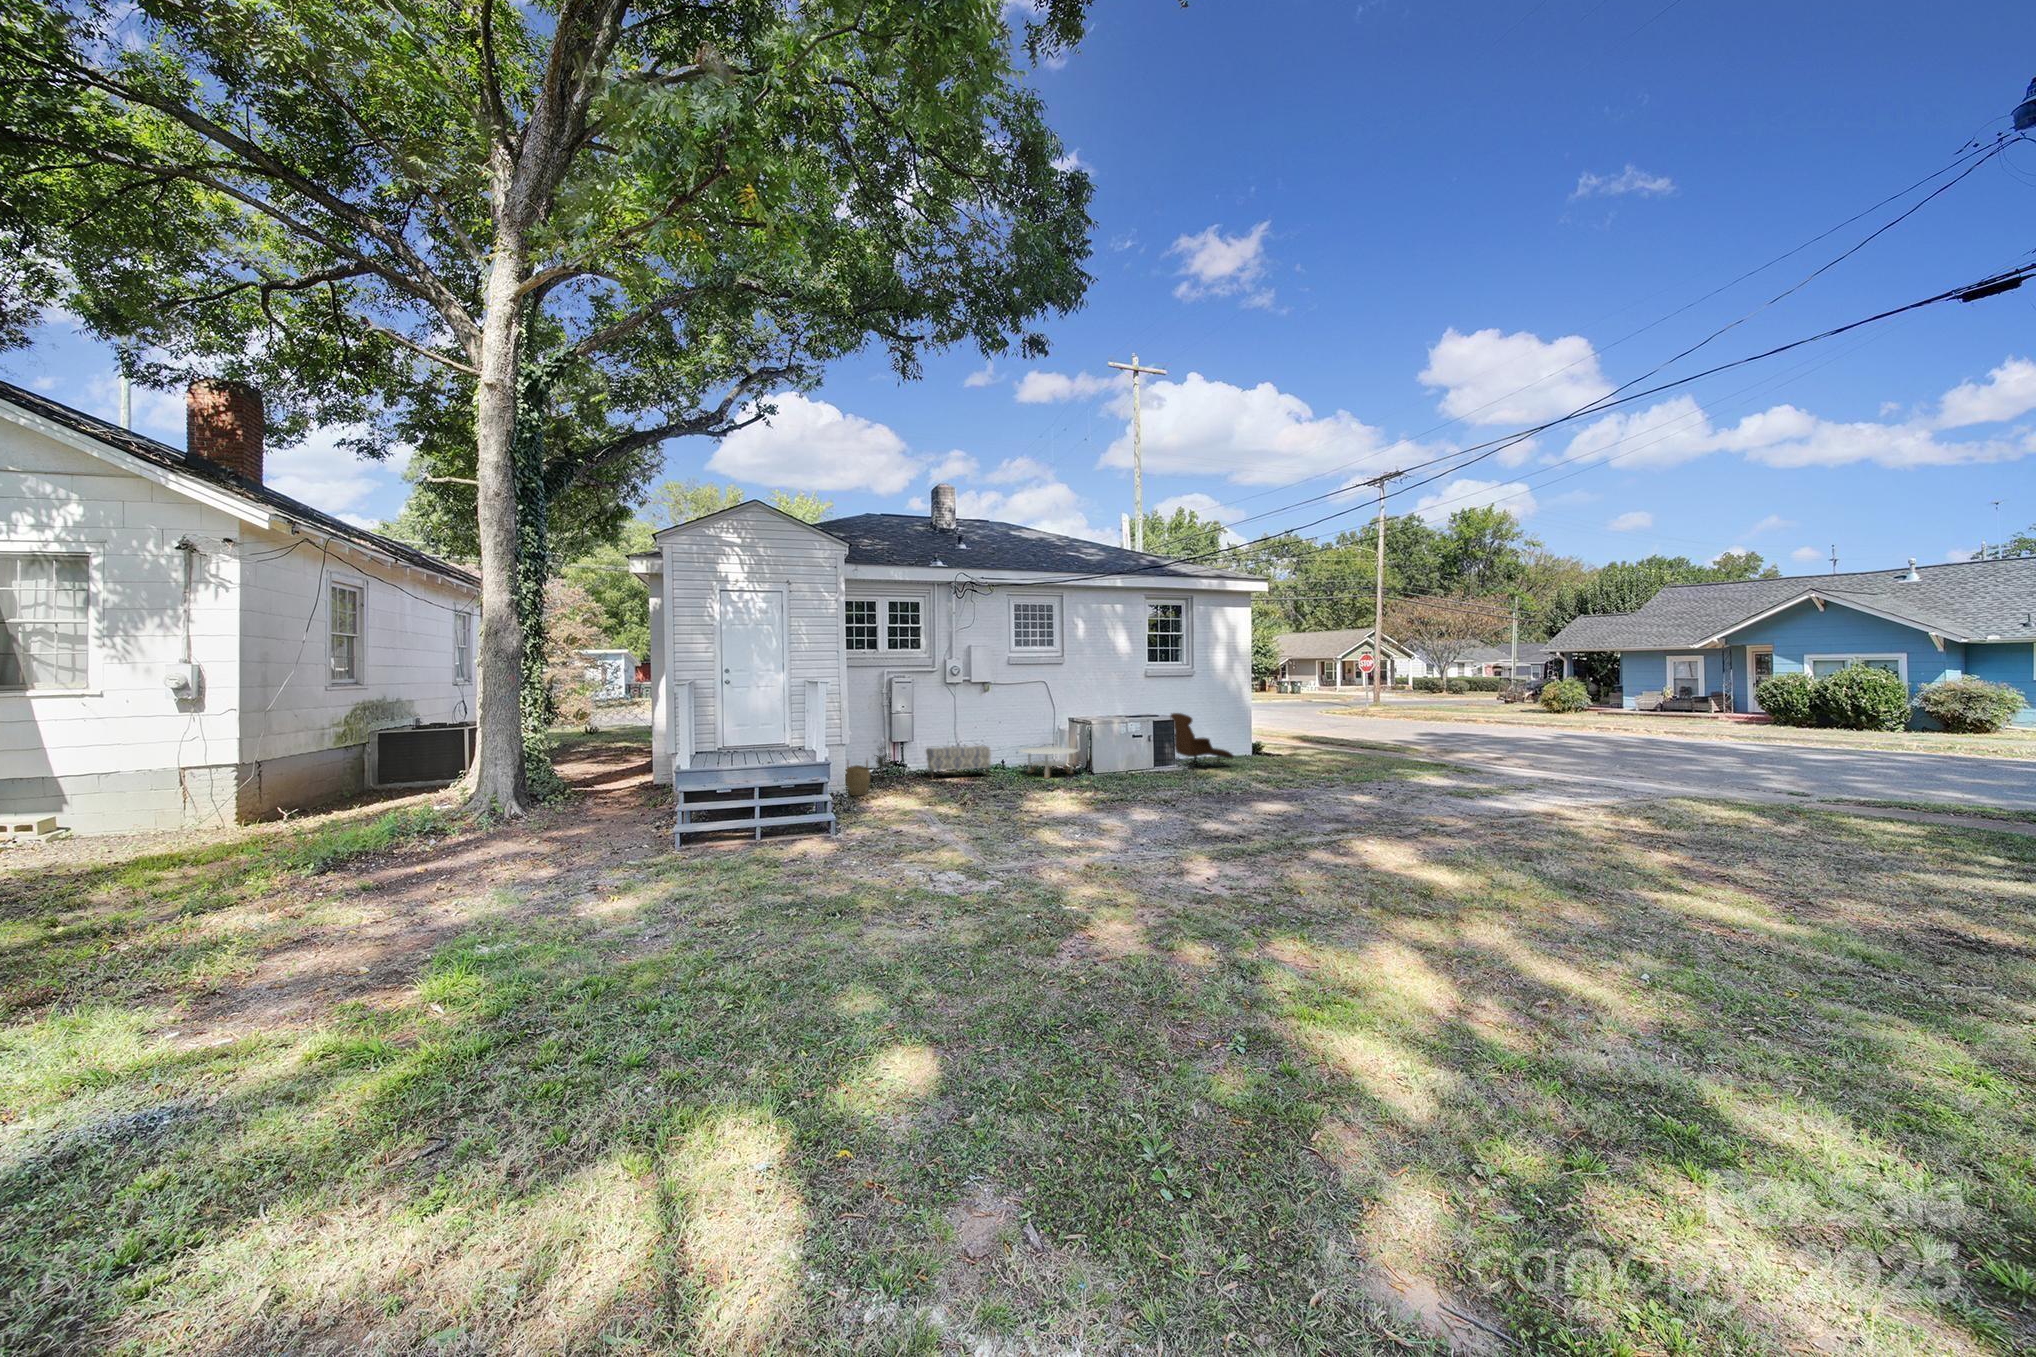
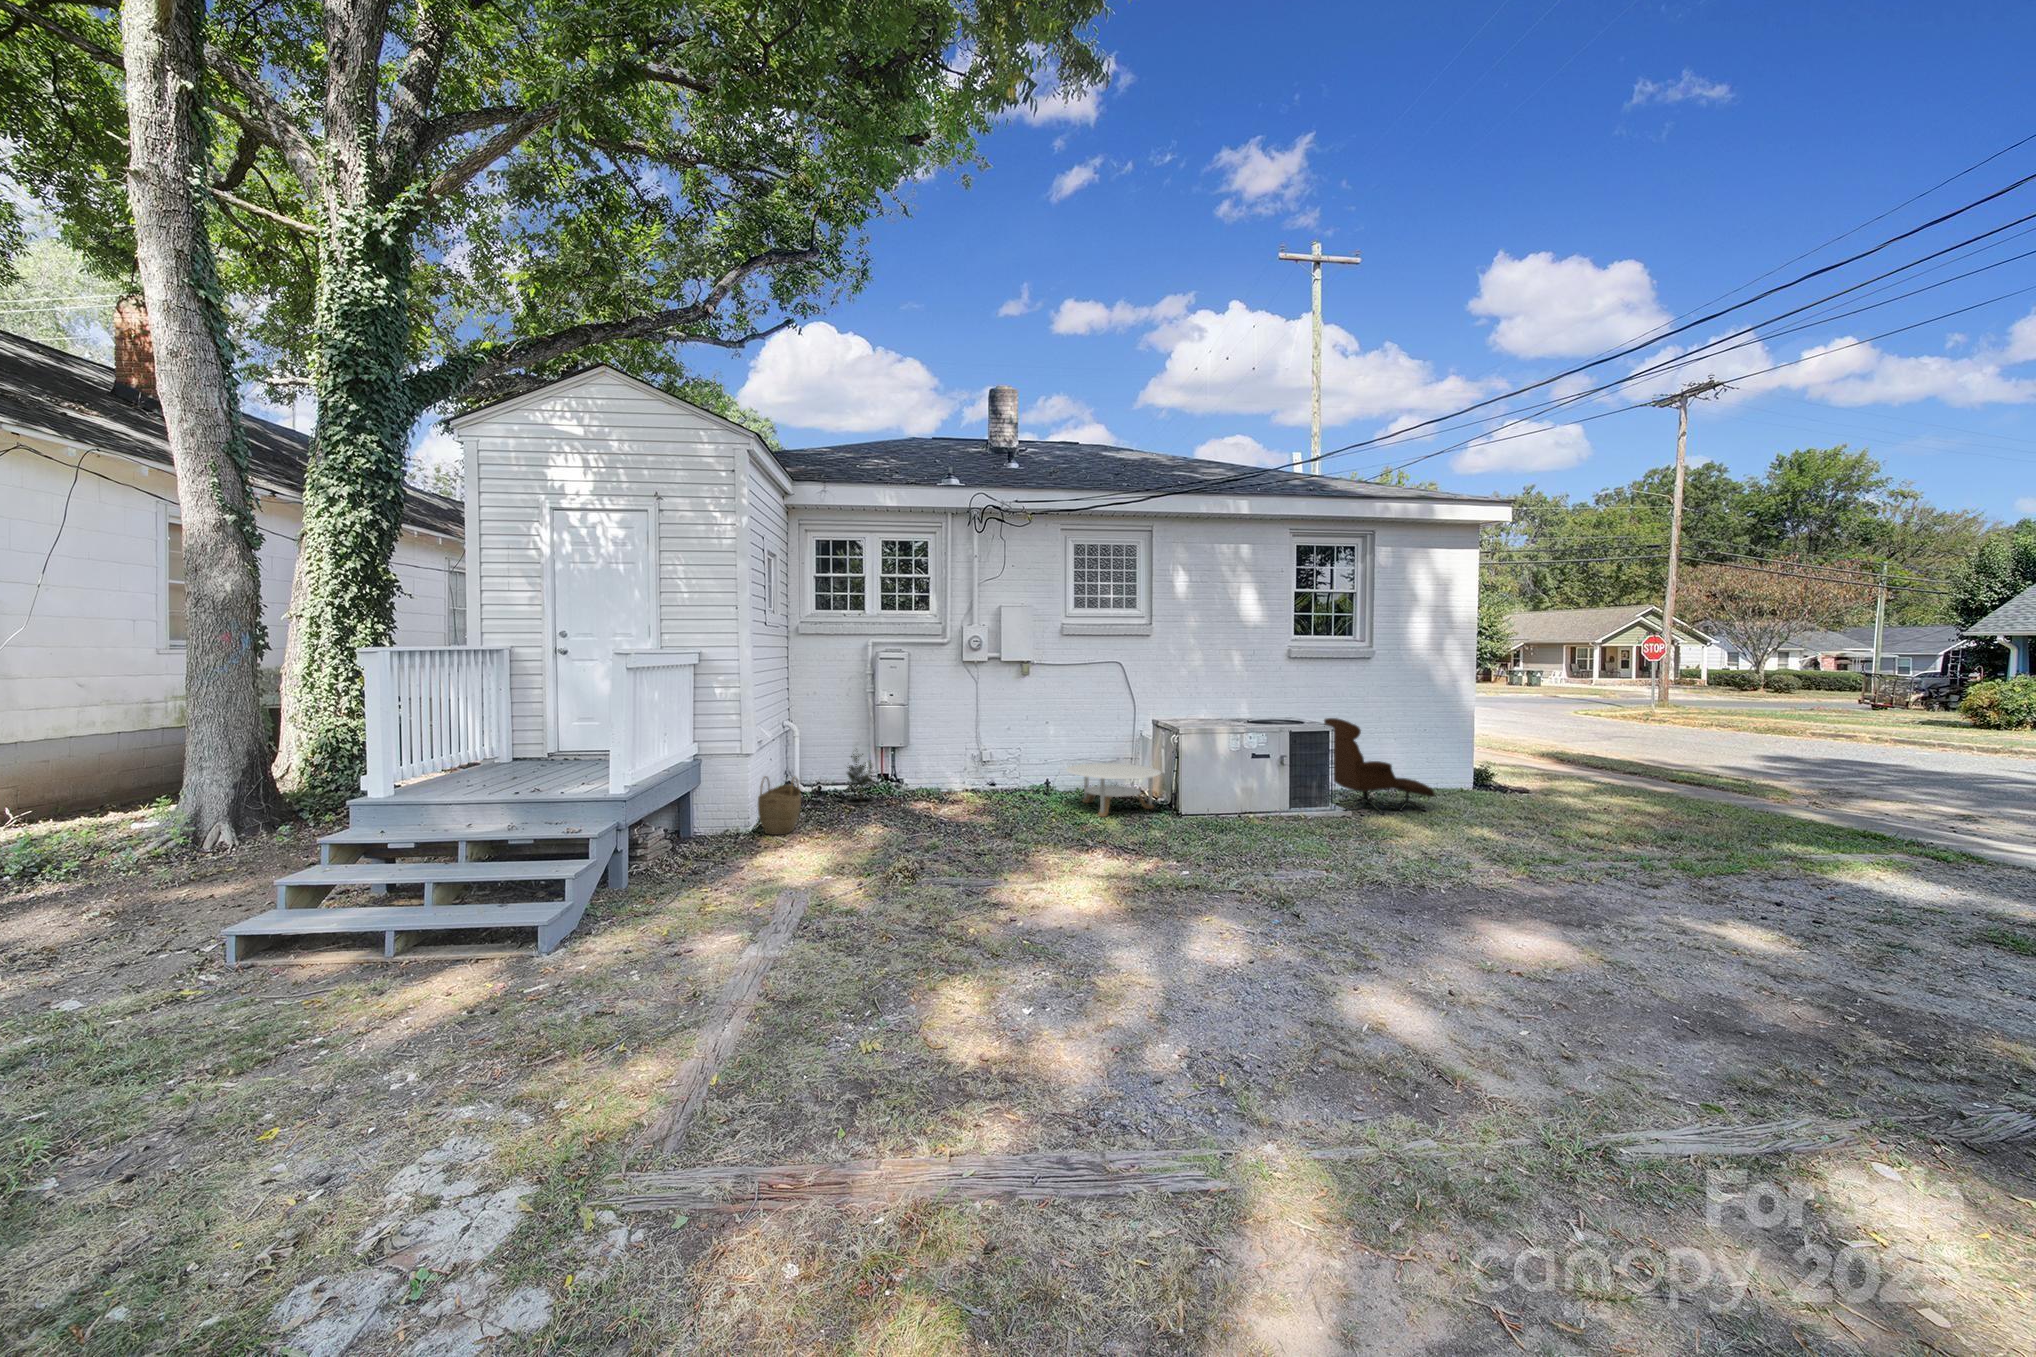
bench: present [926,746,991,779] -> none [925,755,1020,806]

